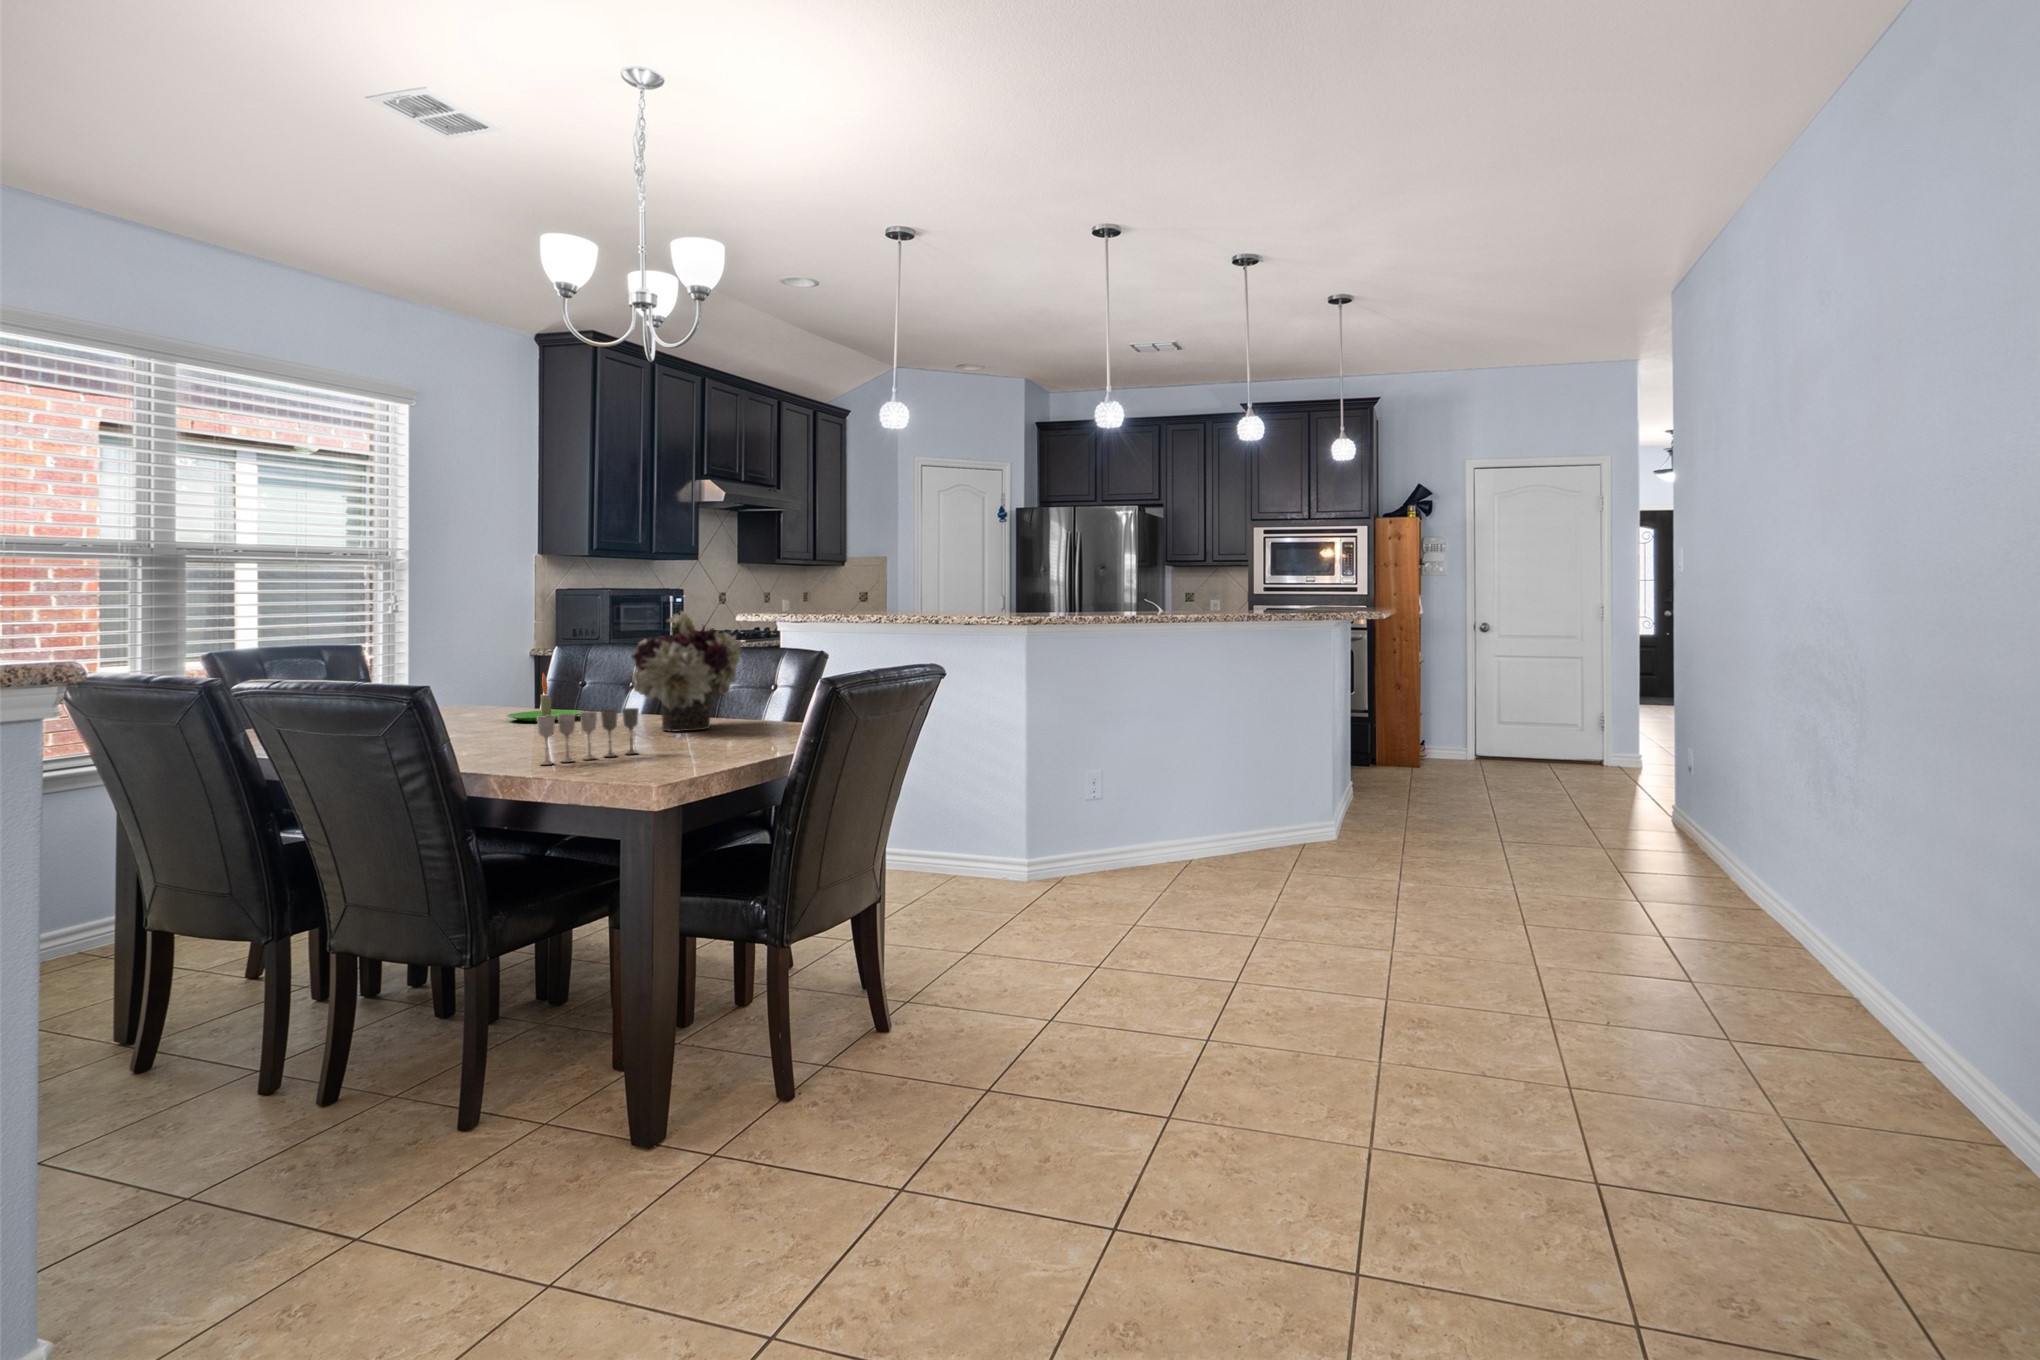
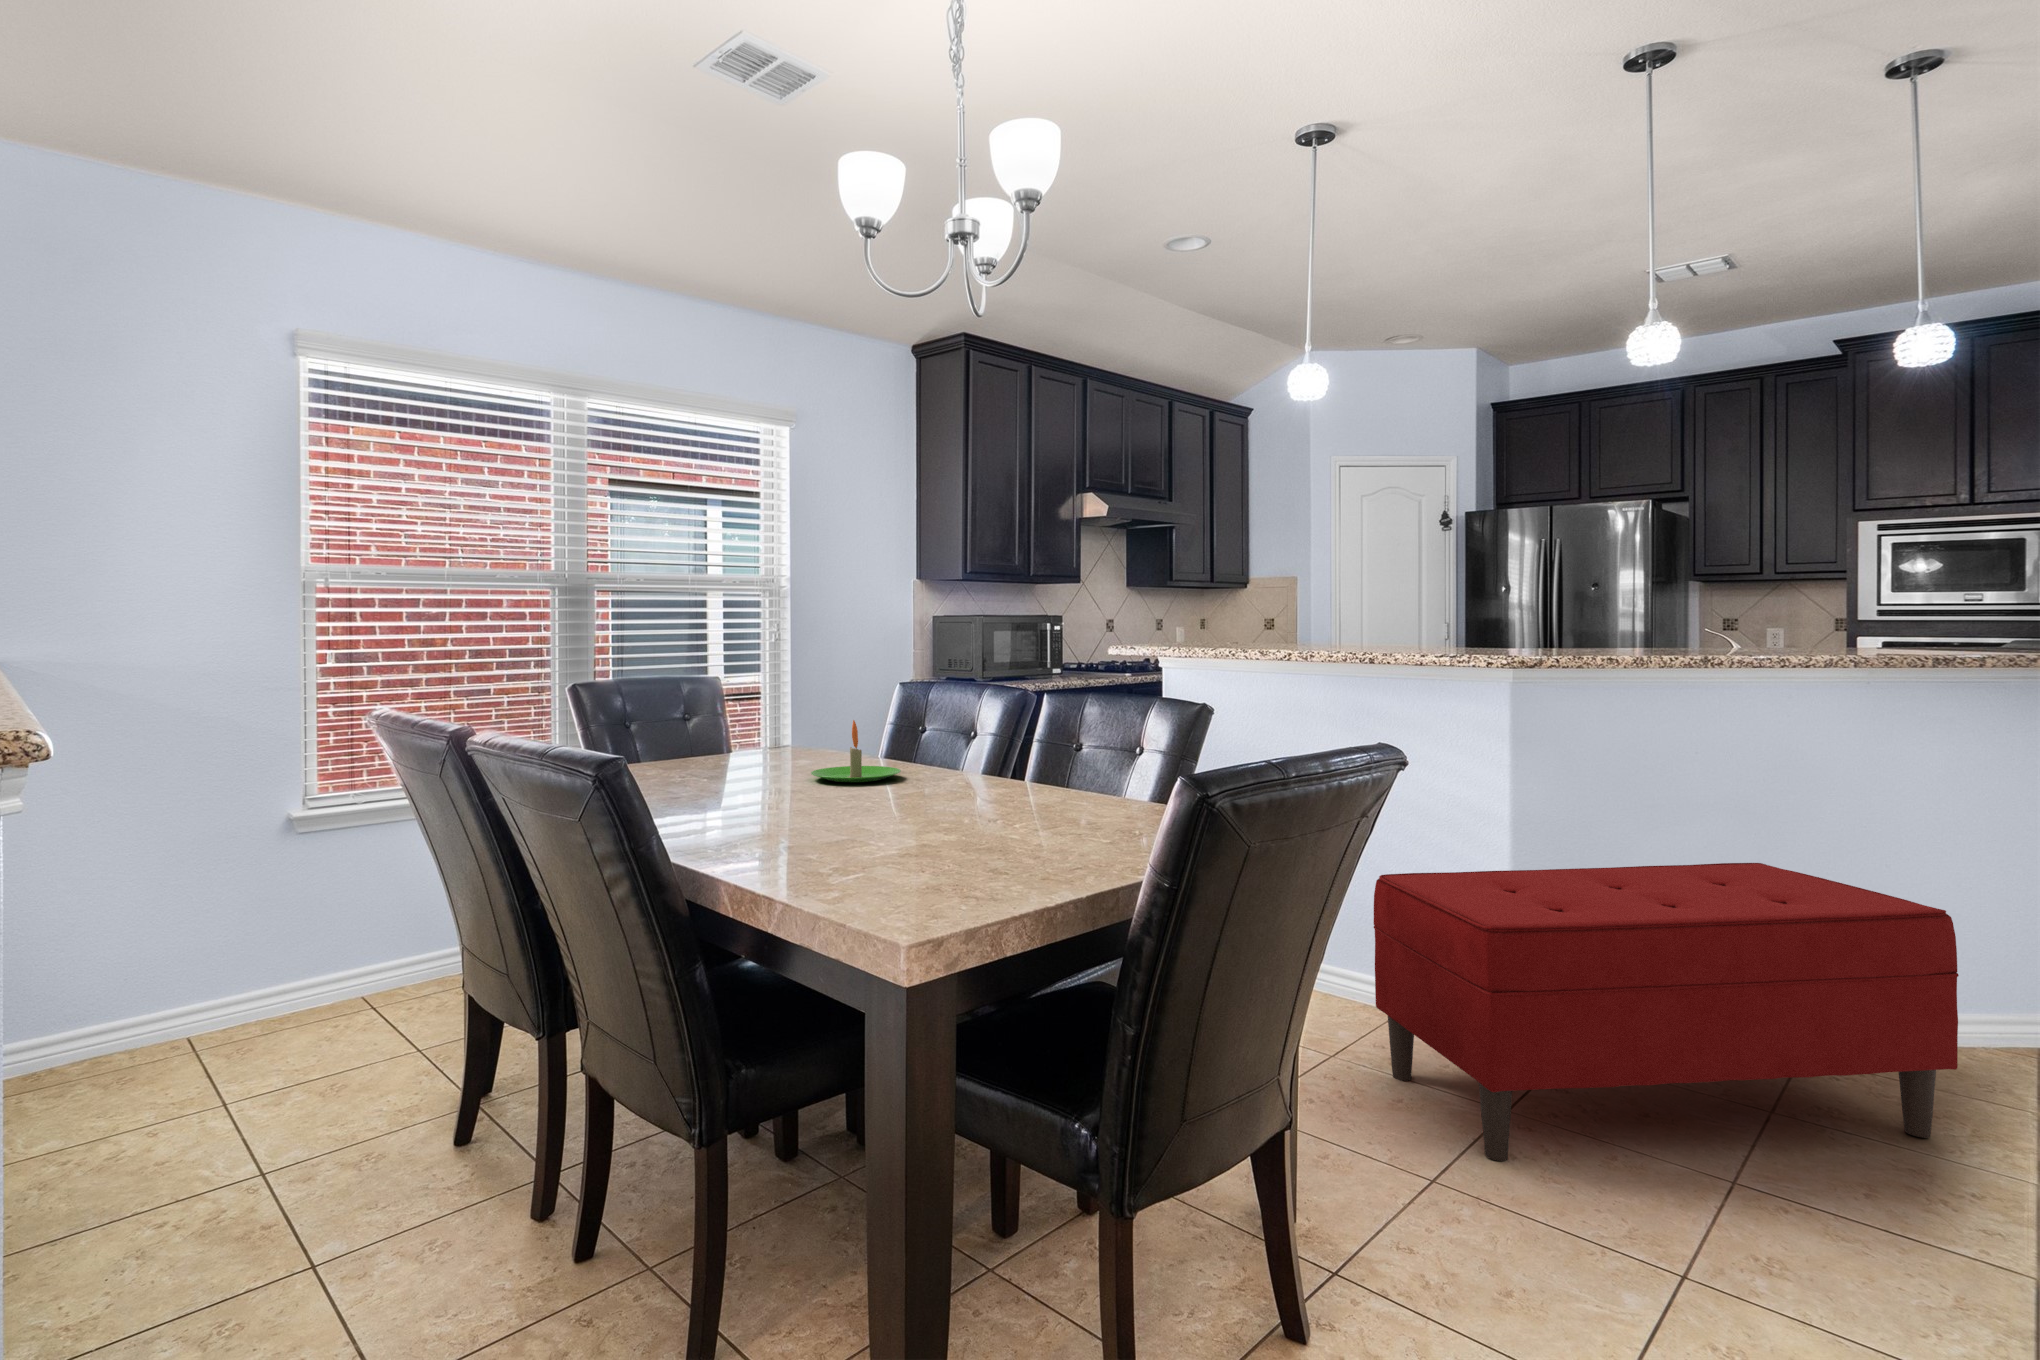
flower arrangement: present [632,611,741,732] -> none [931,643,1081,817]
wine glass: present [537,708,639,765] -> none [756,792,909,879]
bench: none [936,748,1244,935] -> present [1374,863,1959,1161]

